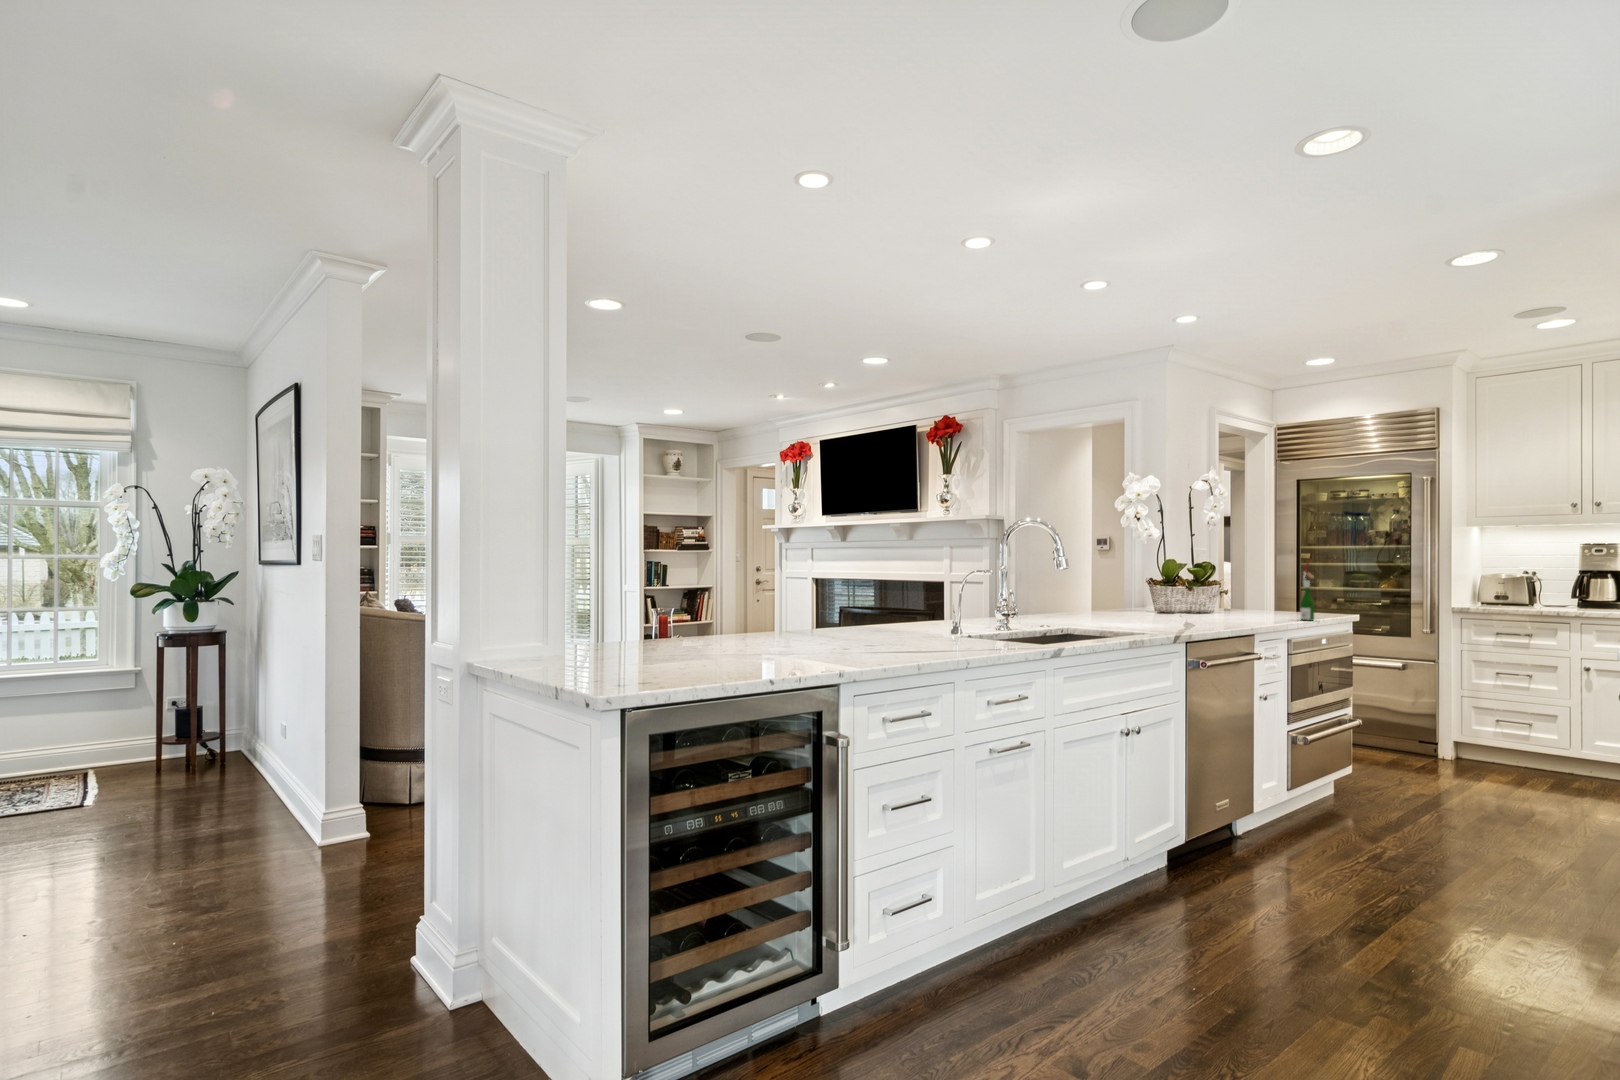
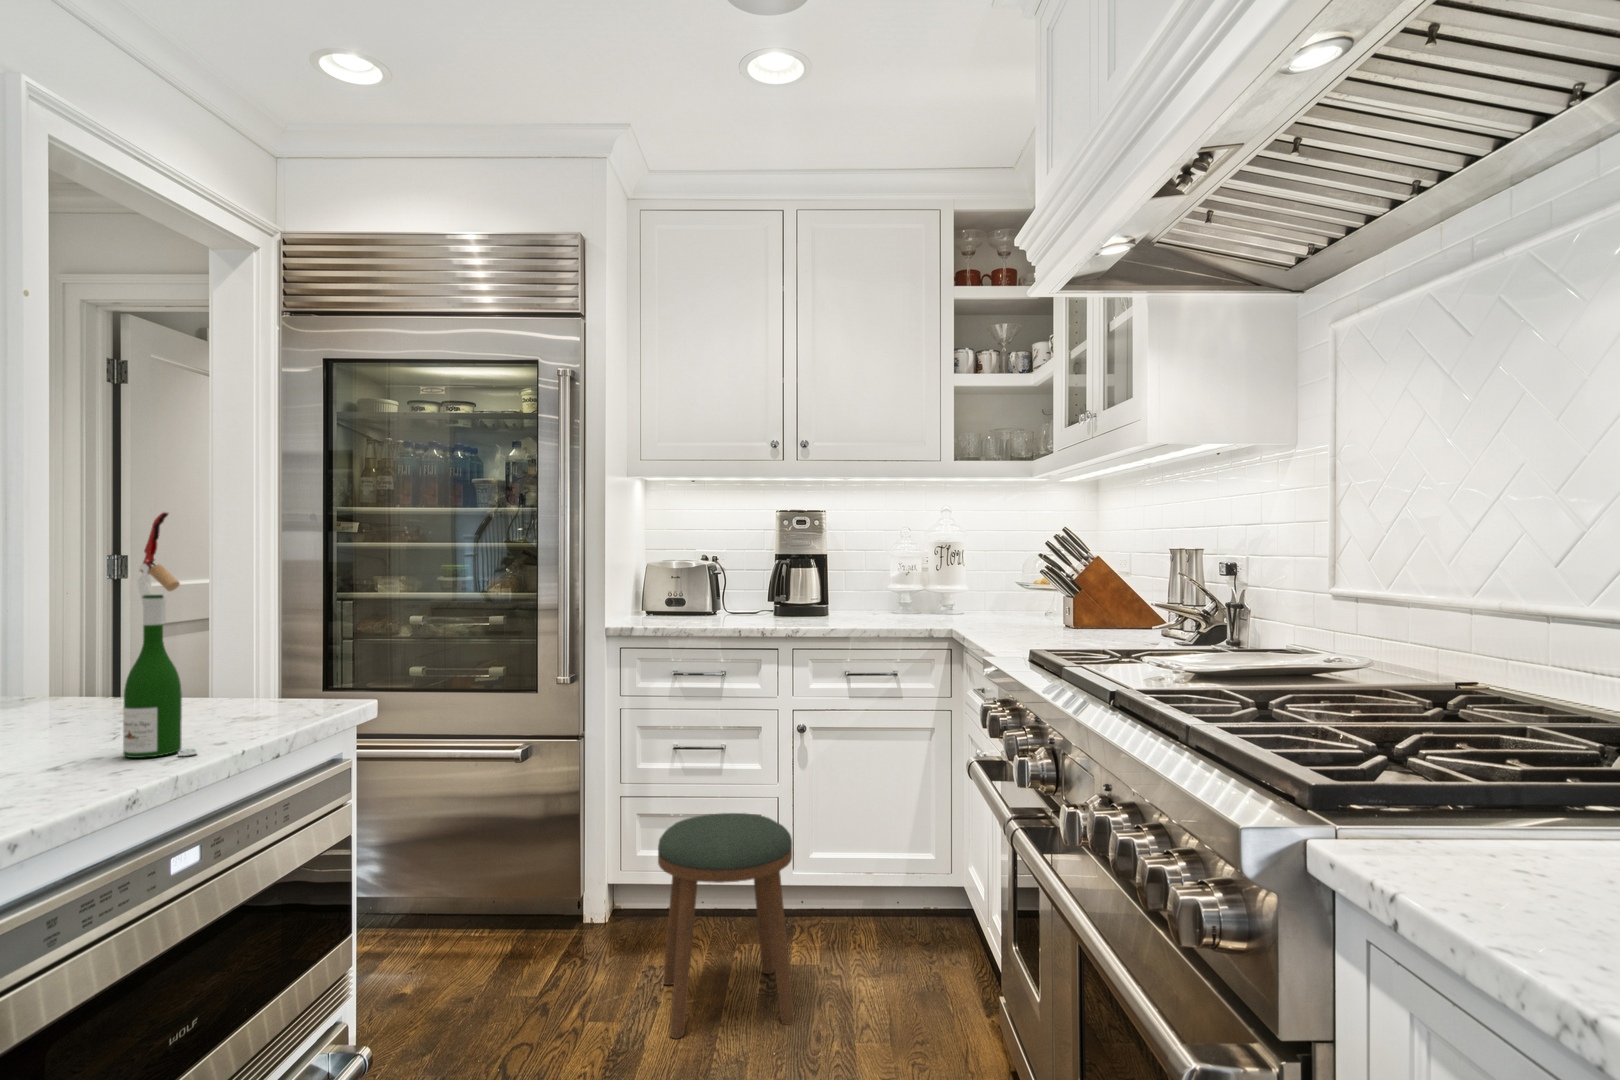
stool: none [1481,700,1565,800] -> present [658,813,794,1038]

